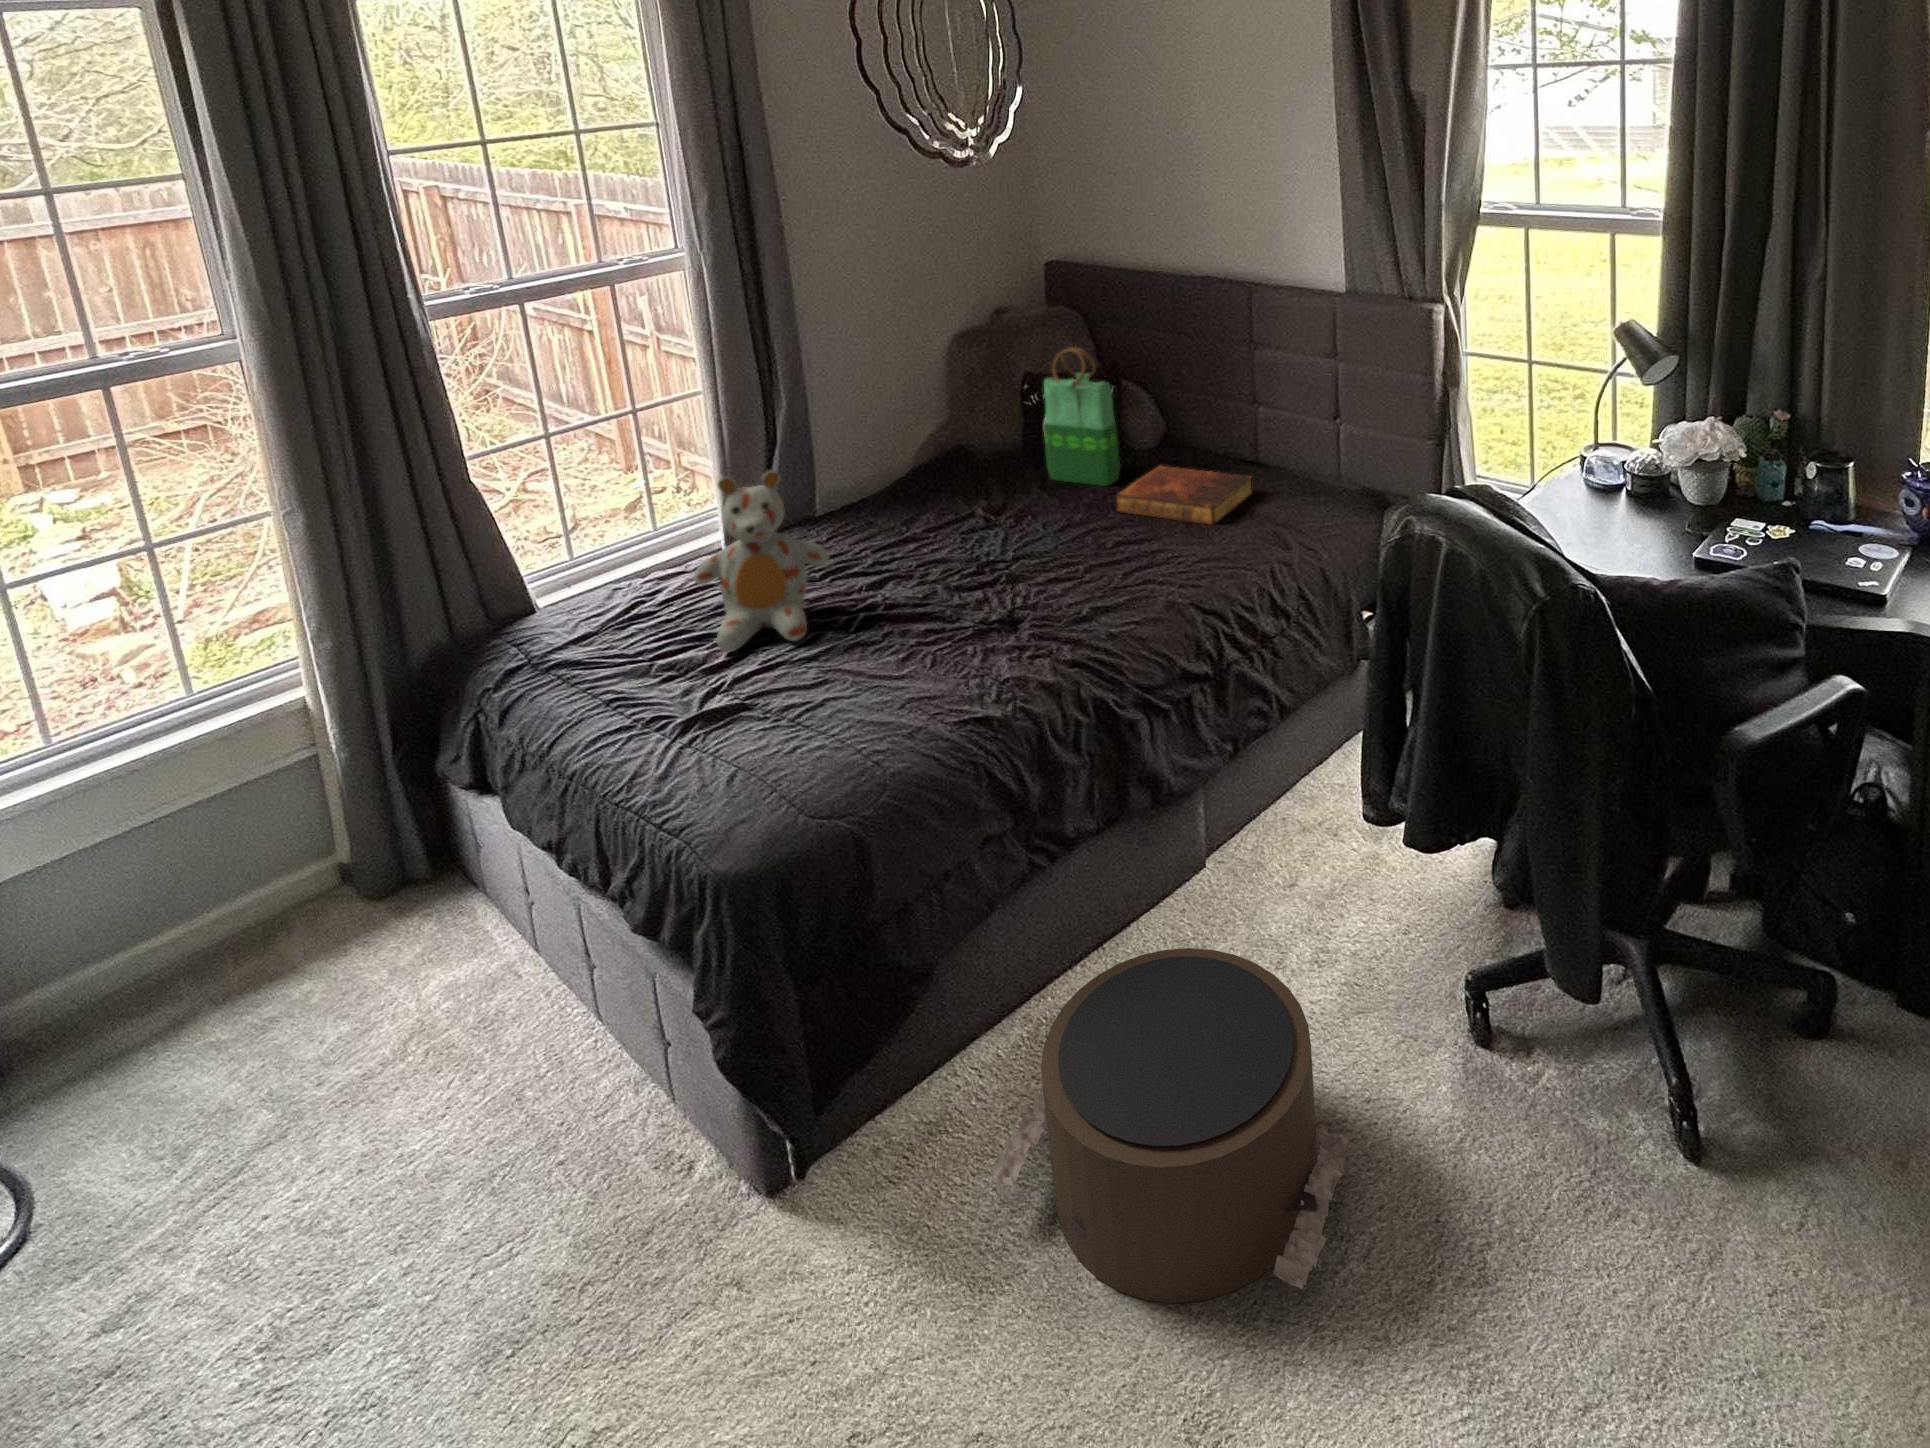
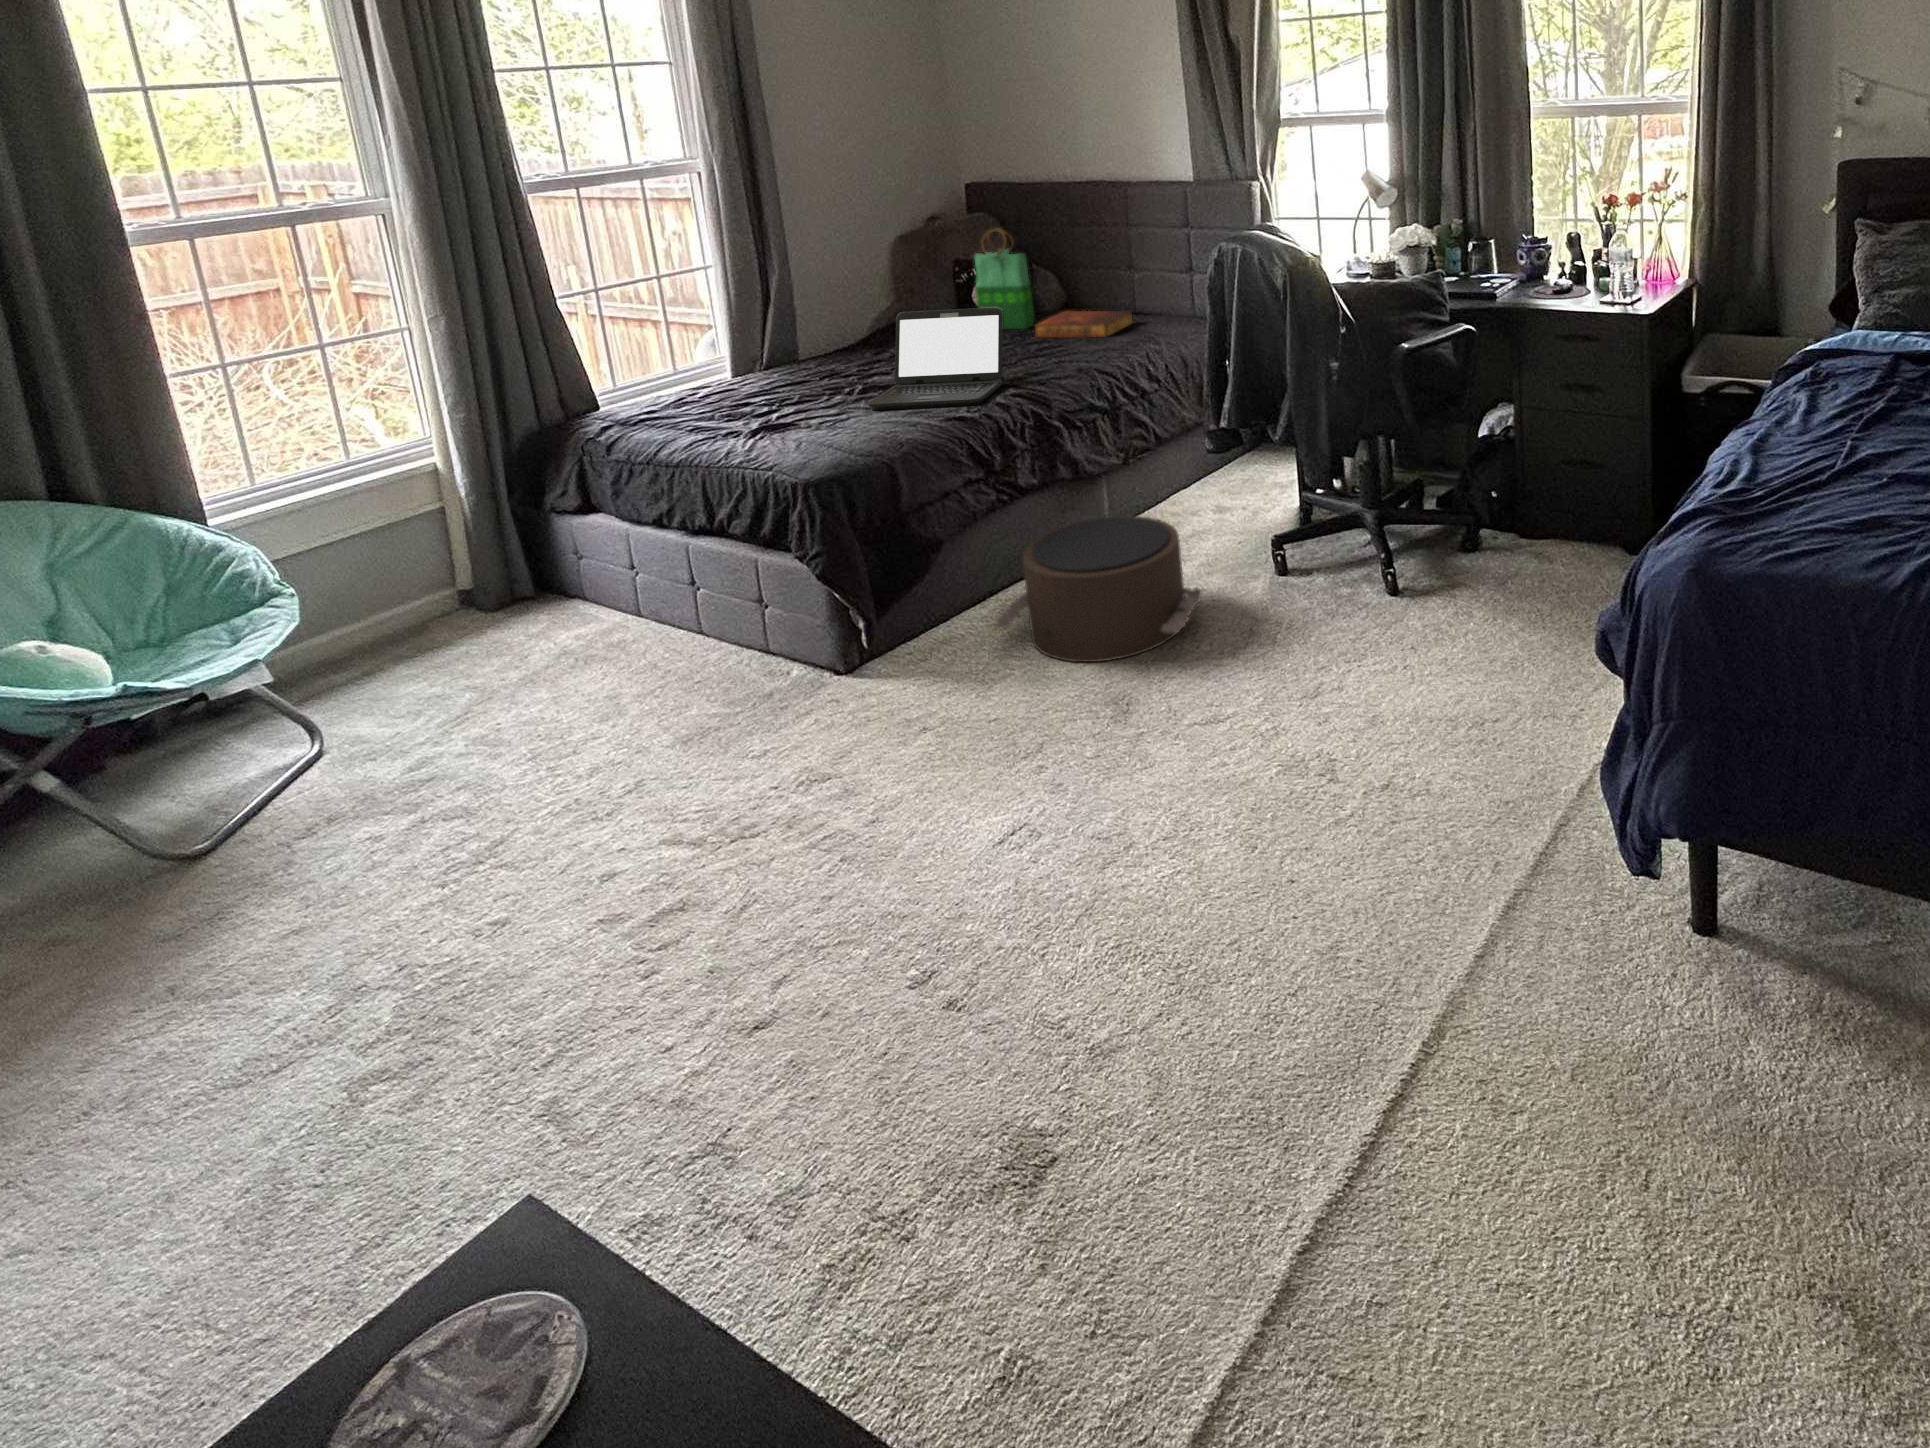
stuffed bear: present [693,470,829,652] -> none [738,287,836,407]
laptop: none [850,519,1056,701] -> present [868,308,1003,410]

